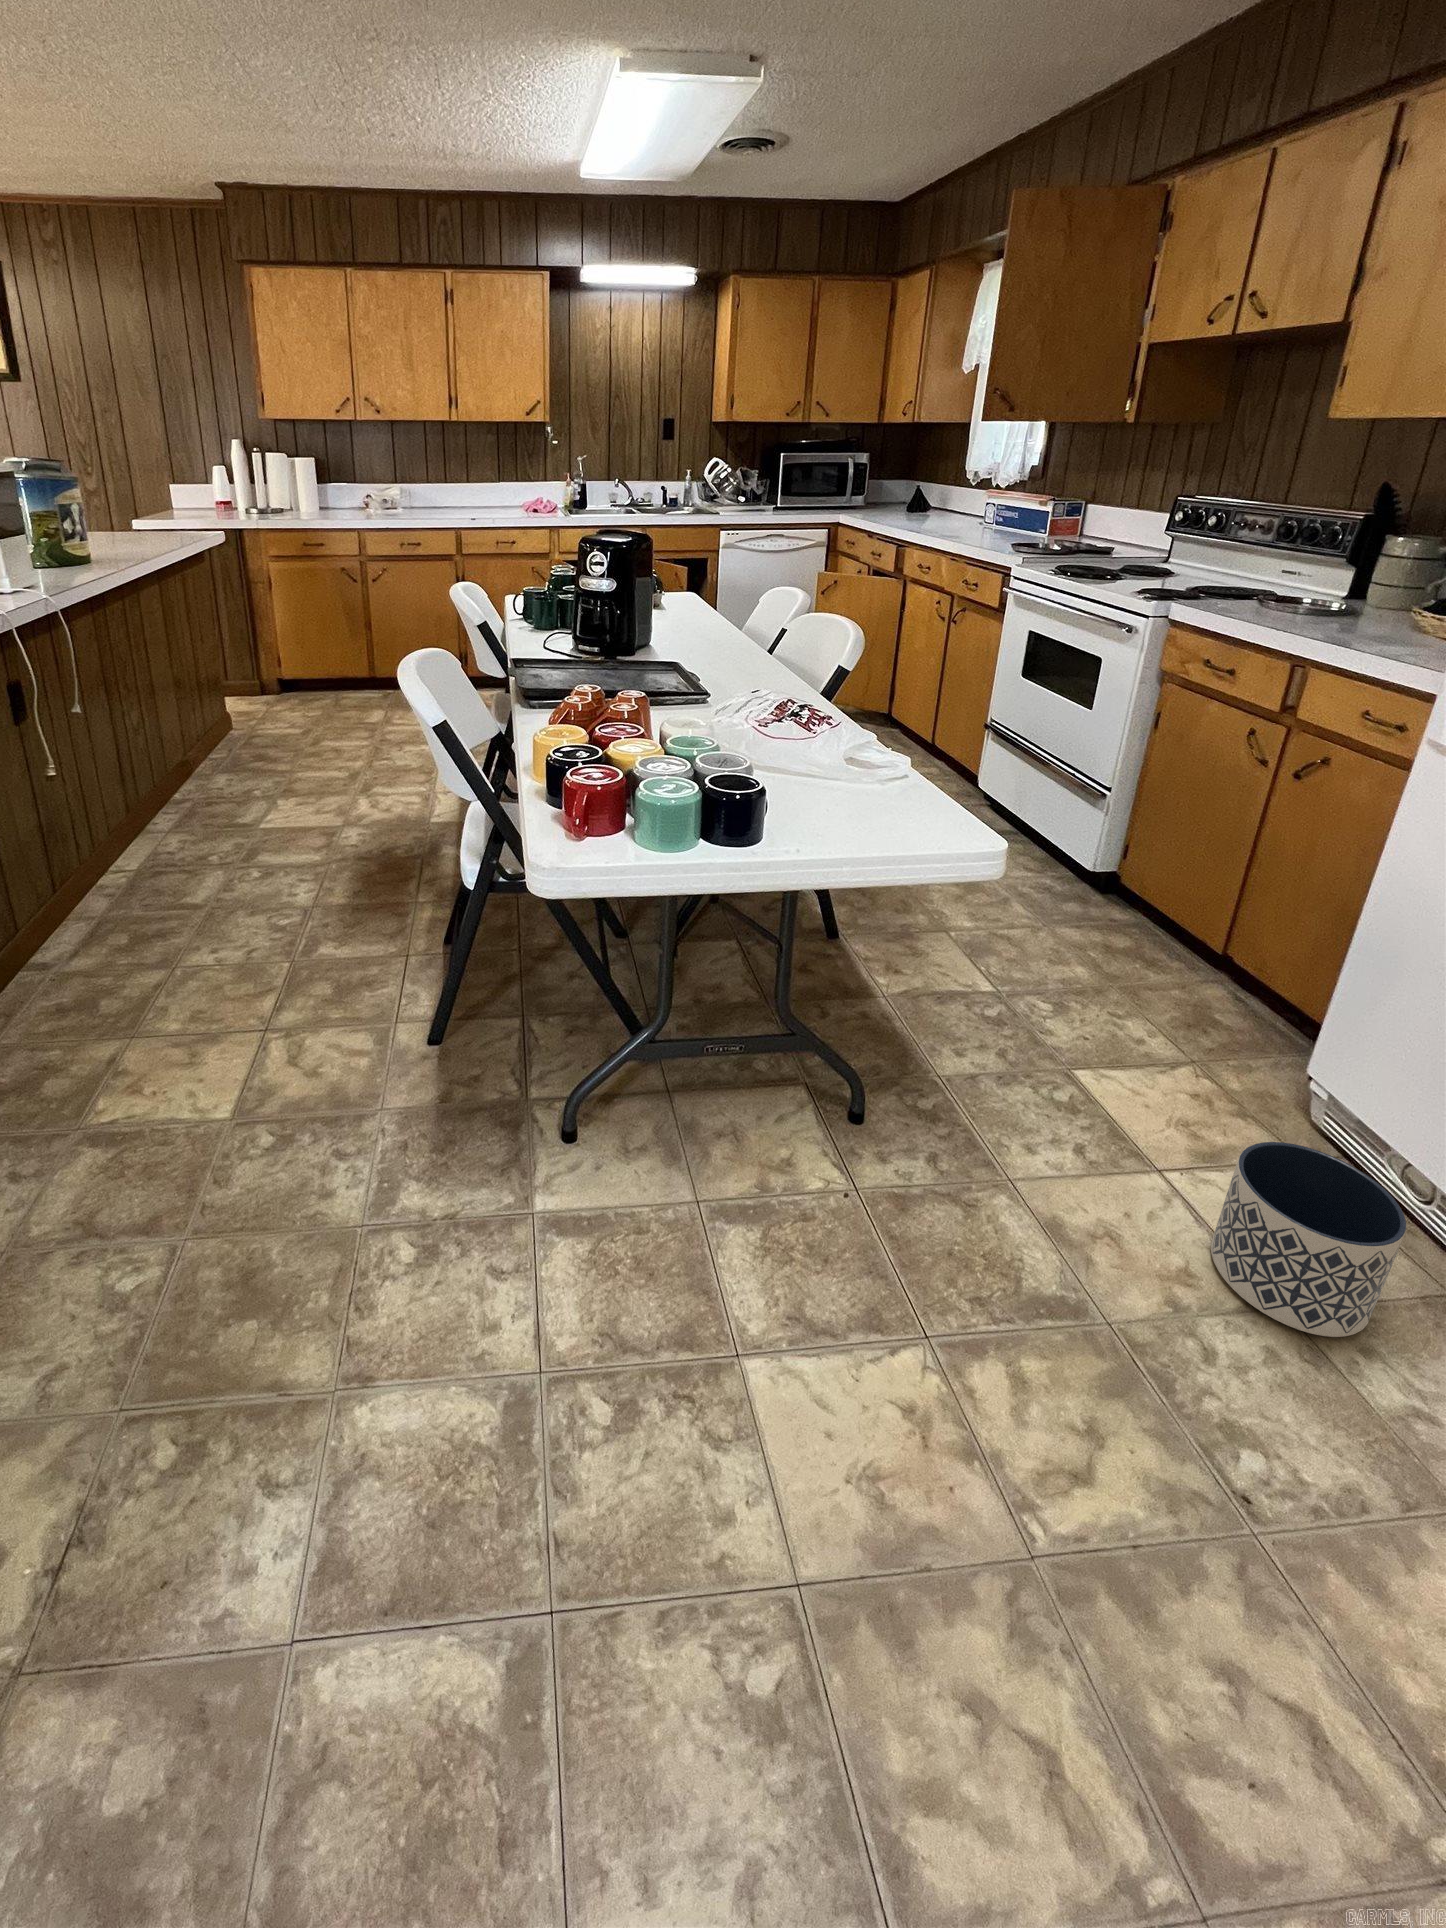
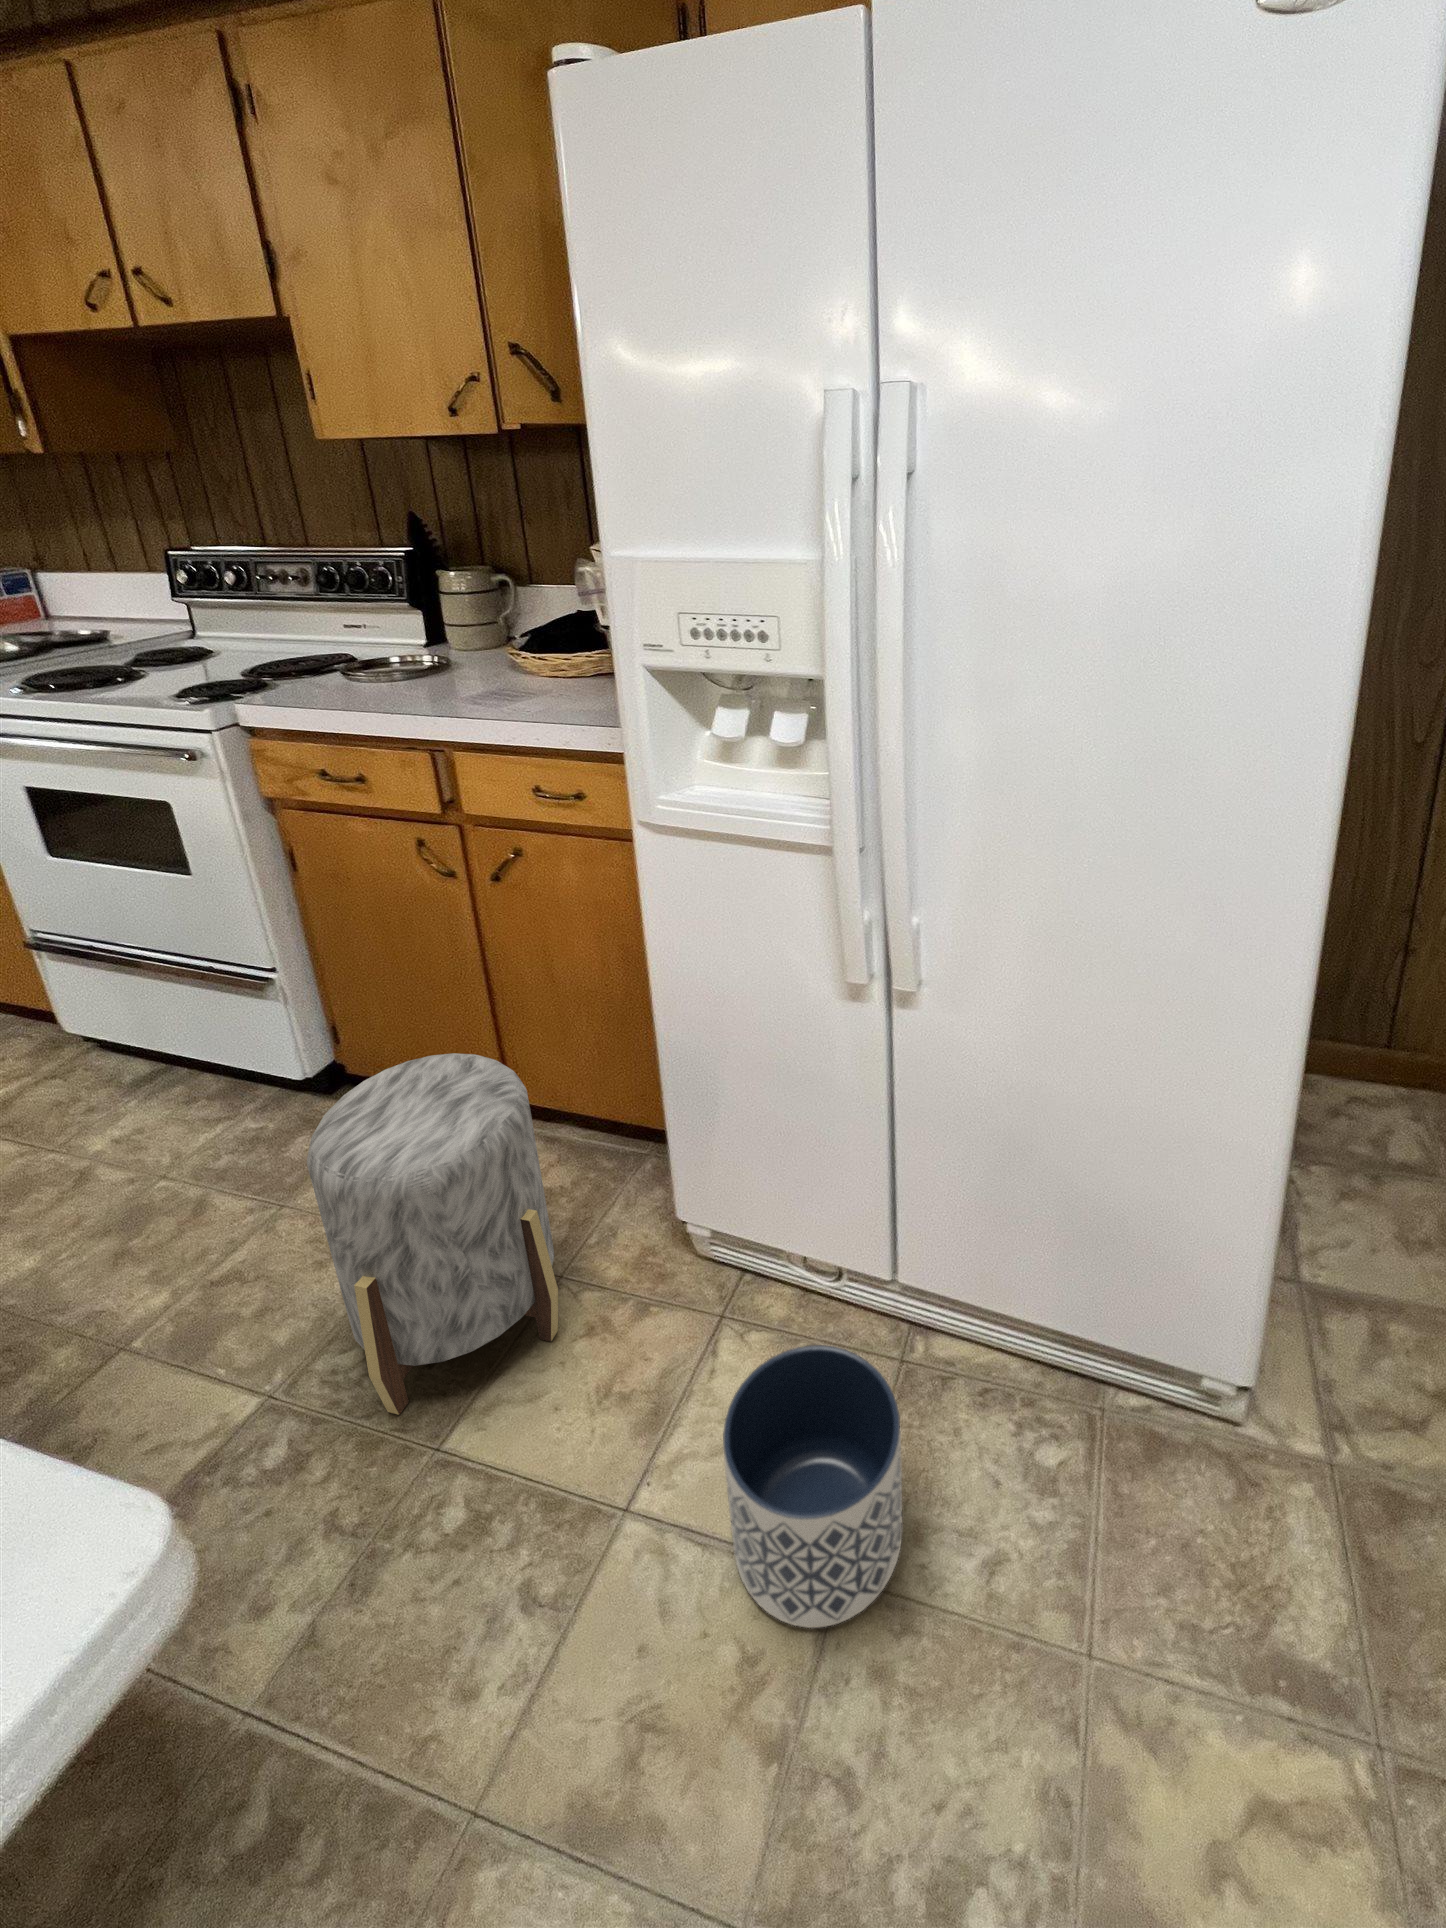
stool: none [1052,851,1237,1079] -> present [307,1053,558,1415]

